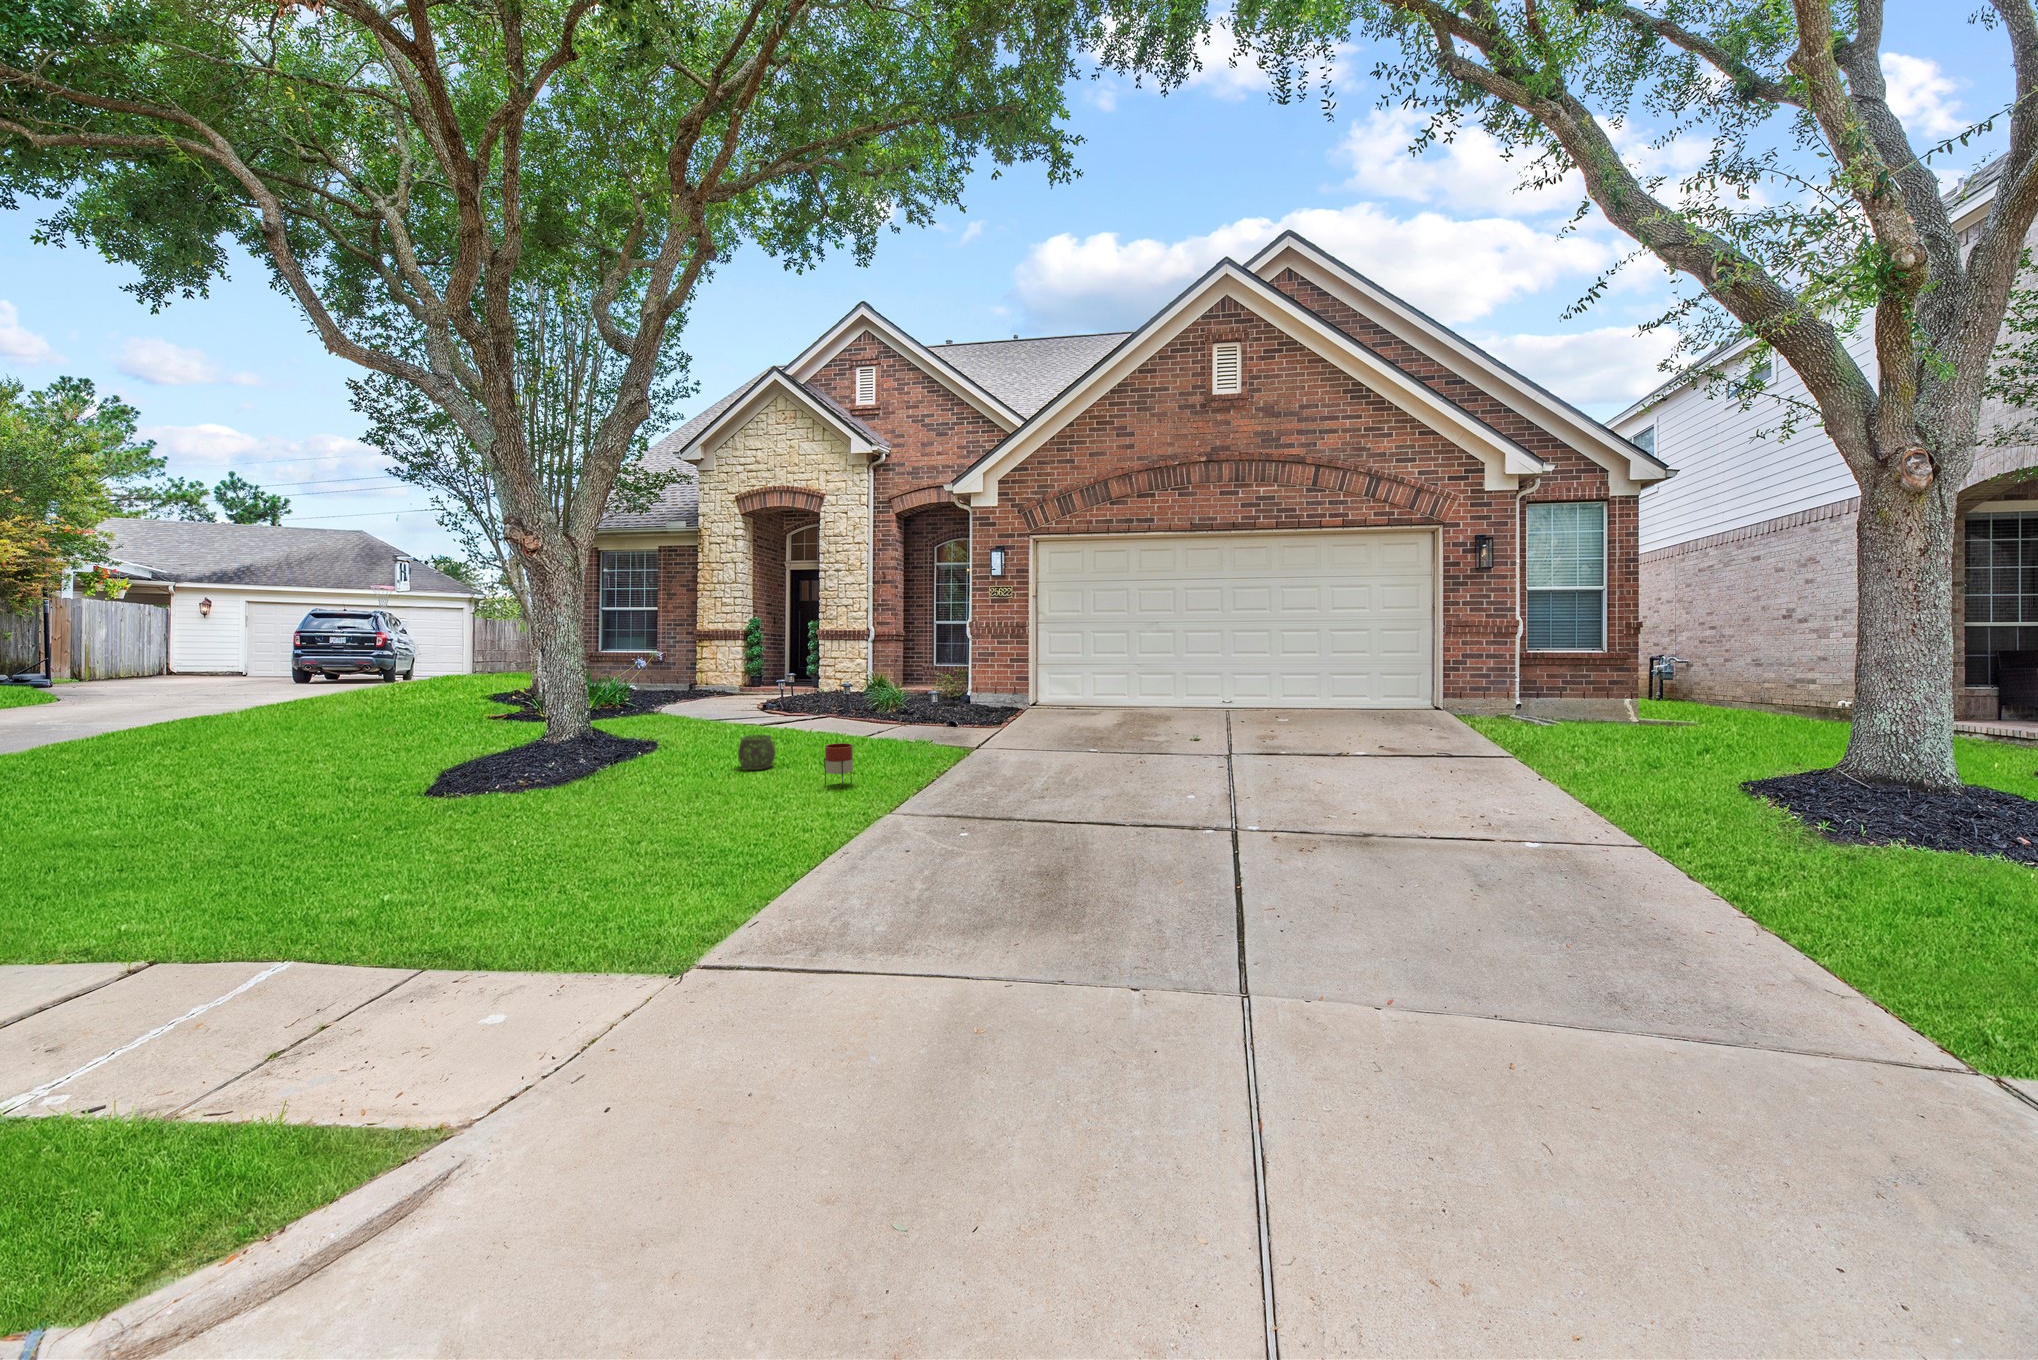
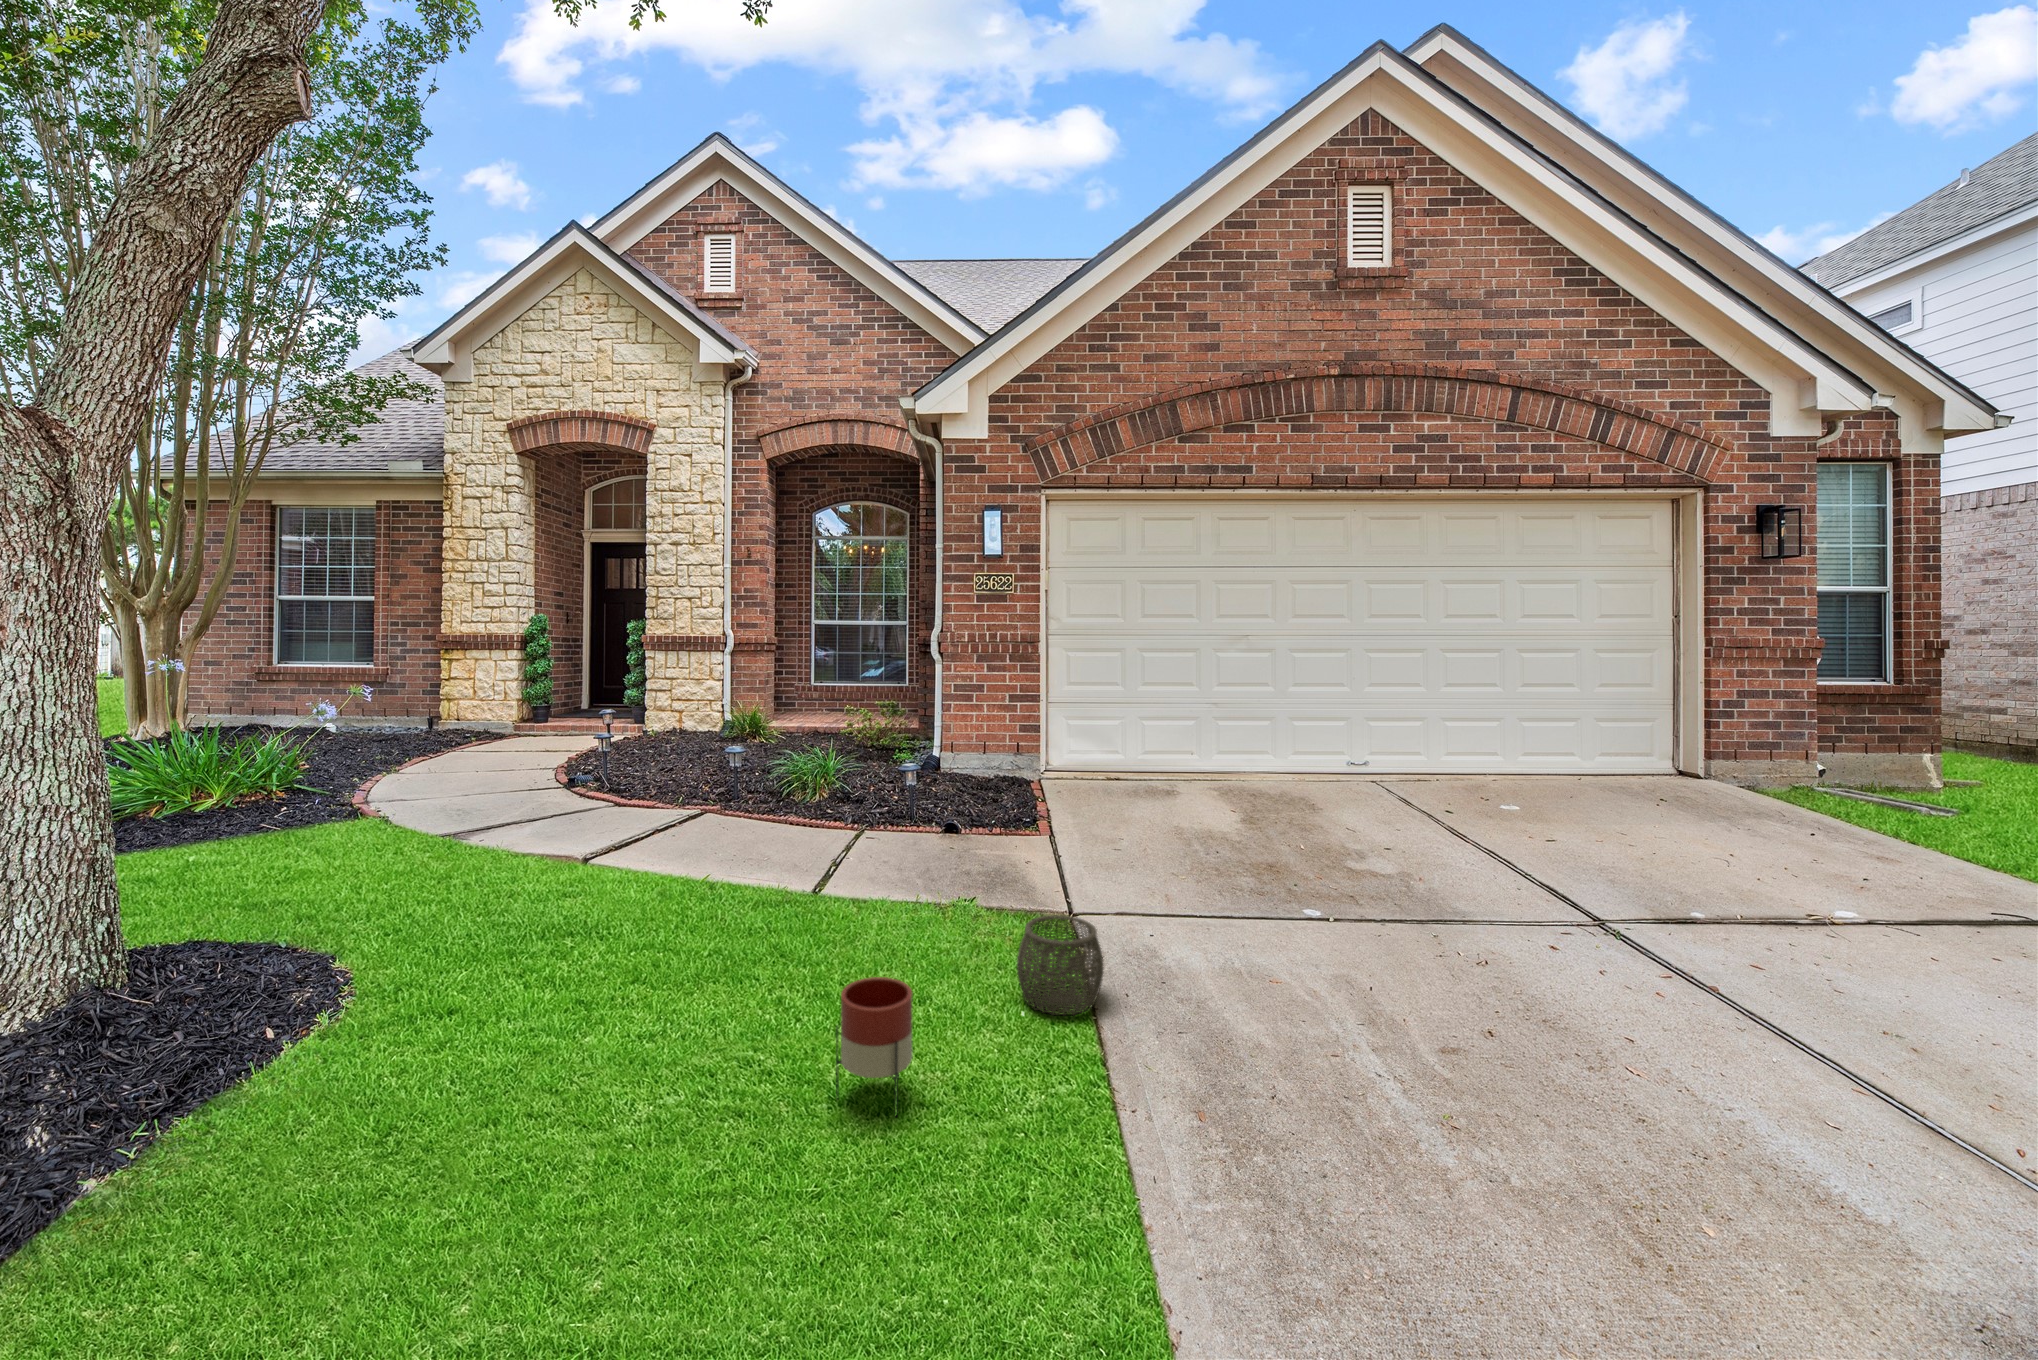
woven basket: present [738,735,776,770] -> present [1017,915,1104,1015]

